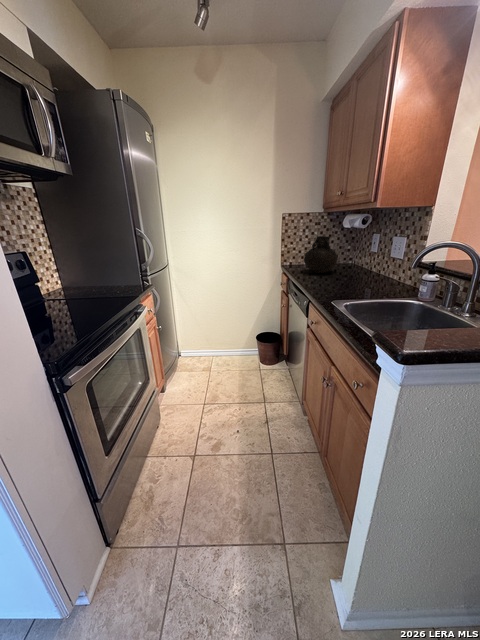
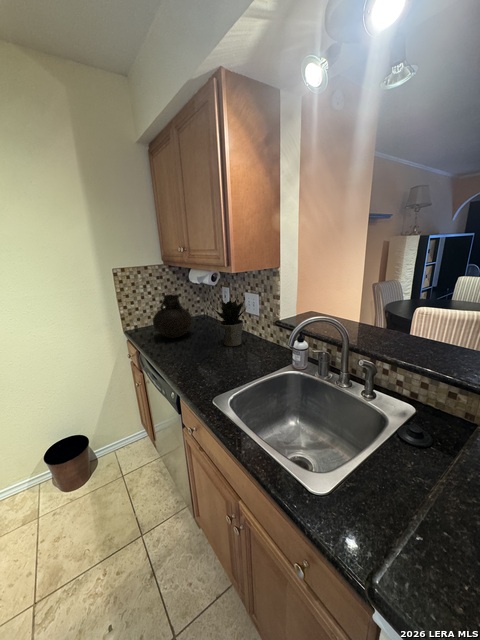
potted plant: none [356,235,389,283] -> present [213,294,246,346]

